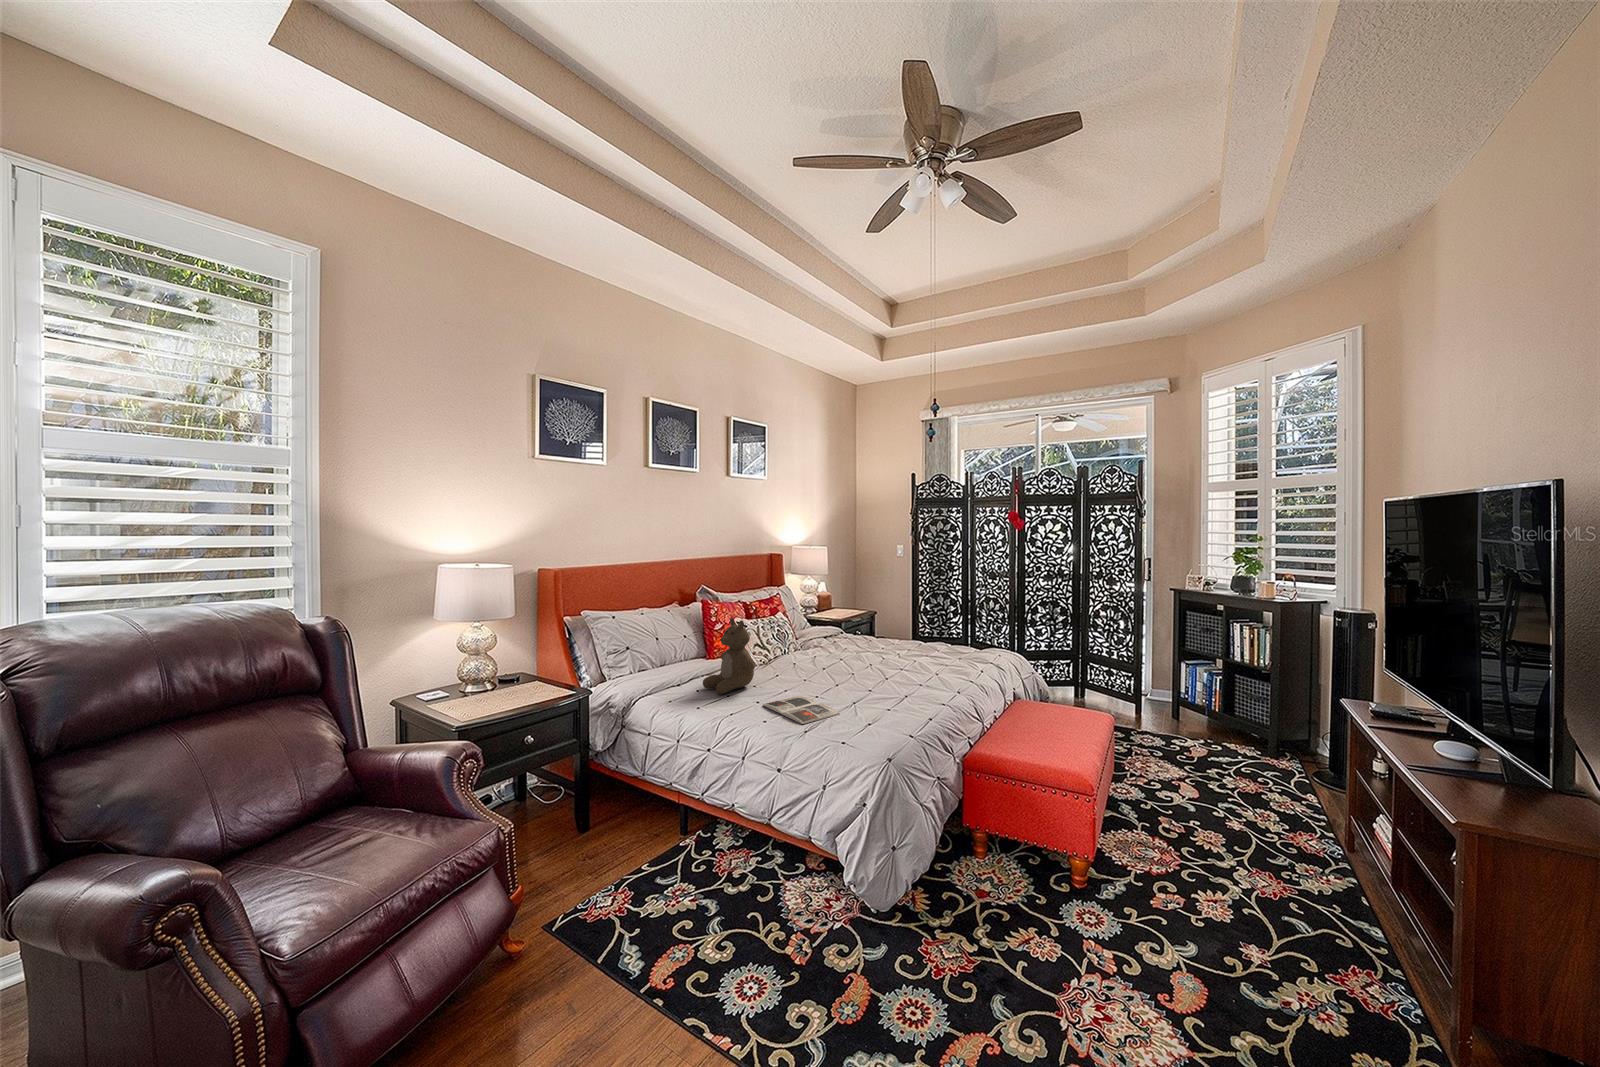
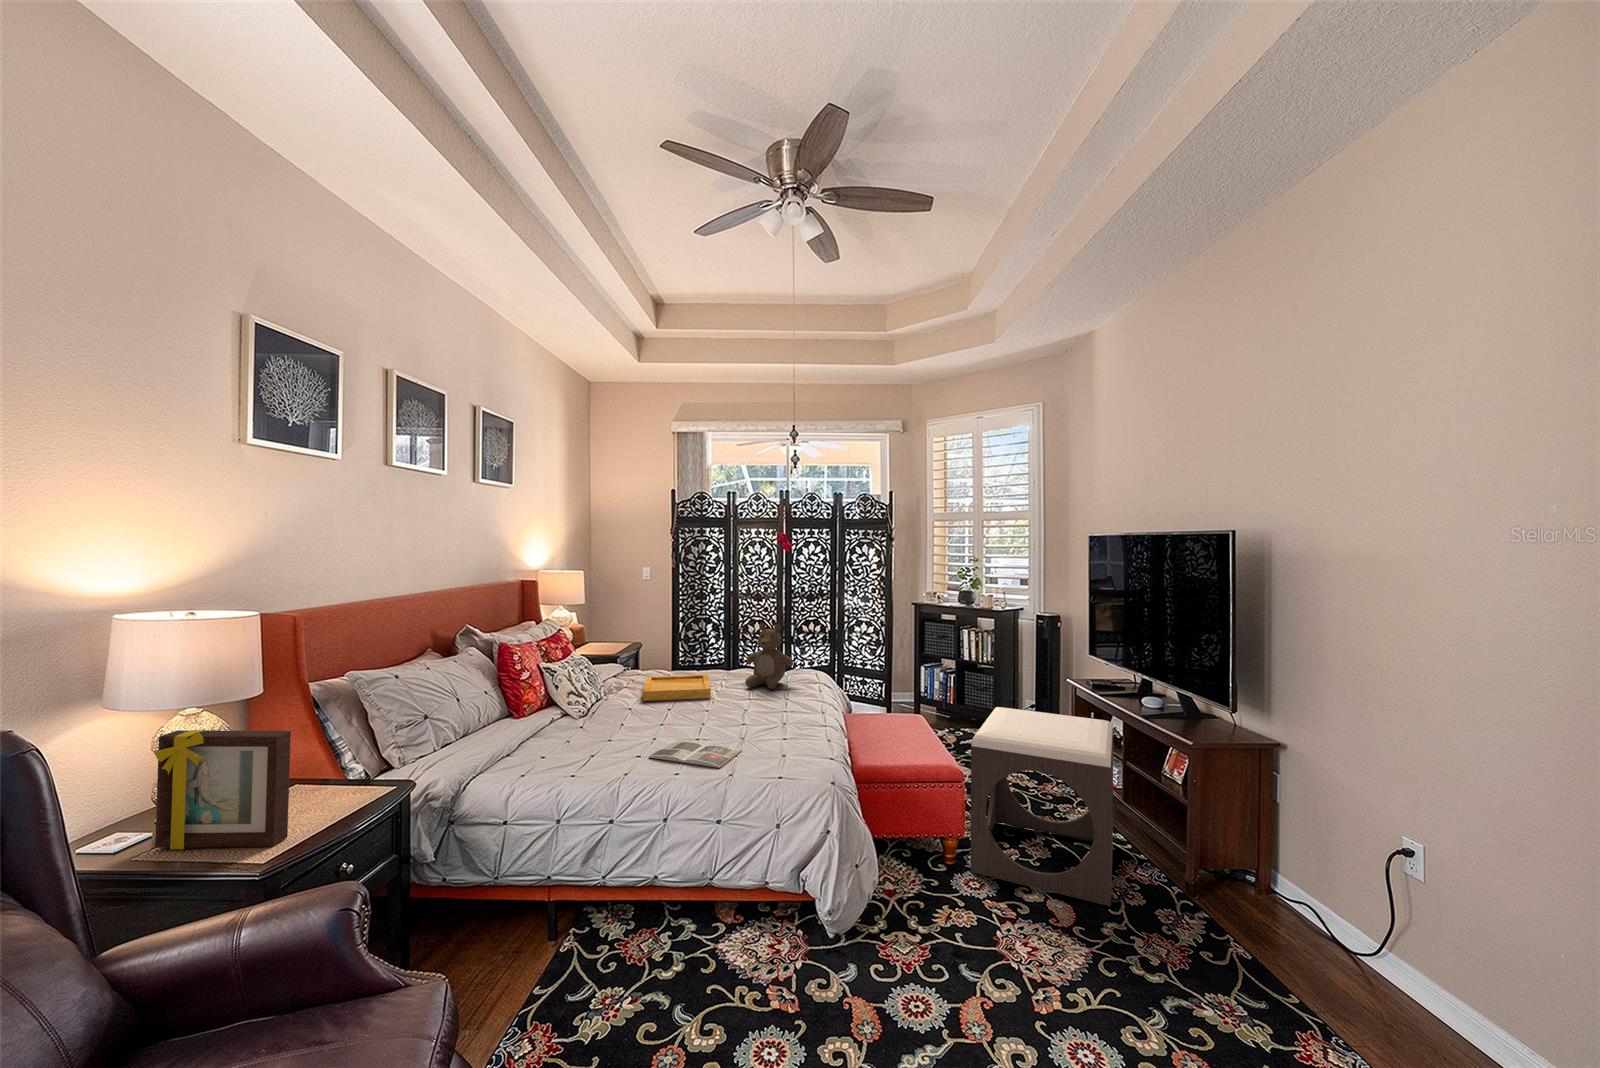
teddy bear: present [703,618,755,694] -> present [746,623,793,689]
picture frame: none [436,637,490,715] -> present [155,730,291,850]
tray: none [816,640,889,665] -> present [643,674,711,701]
footstool: none [1093,718,1357,1018] -> present [970,707,1113,906]

